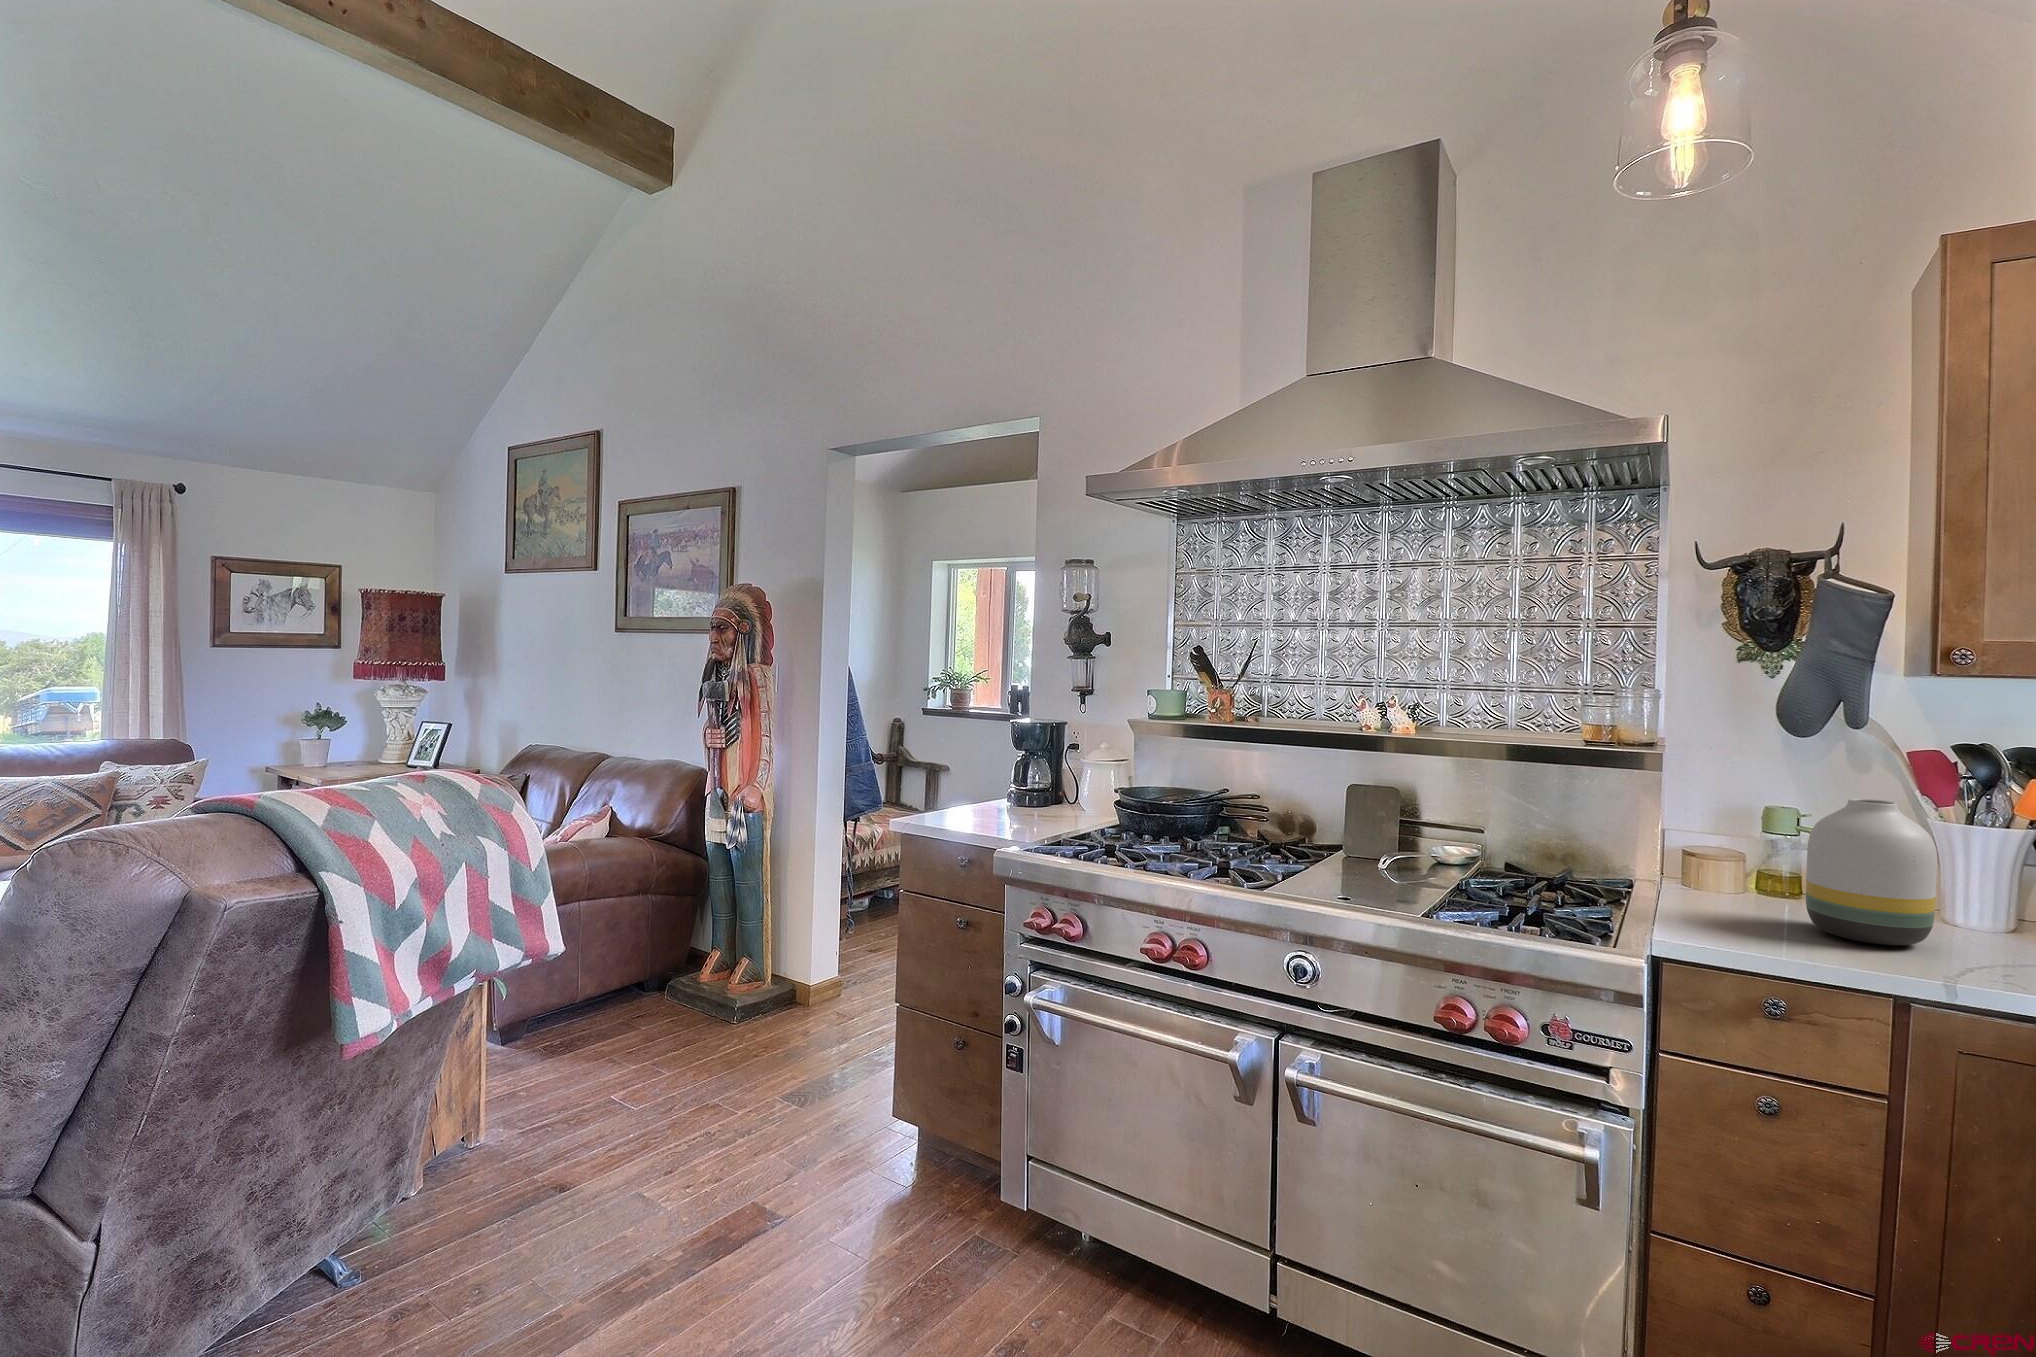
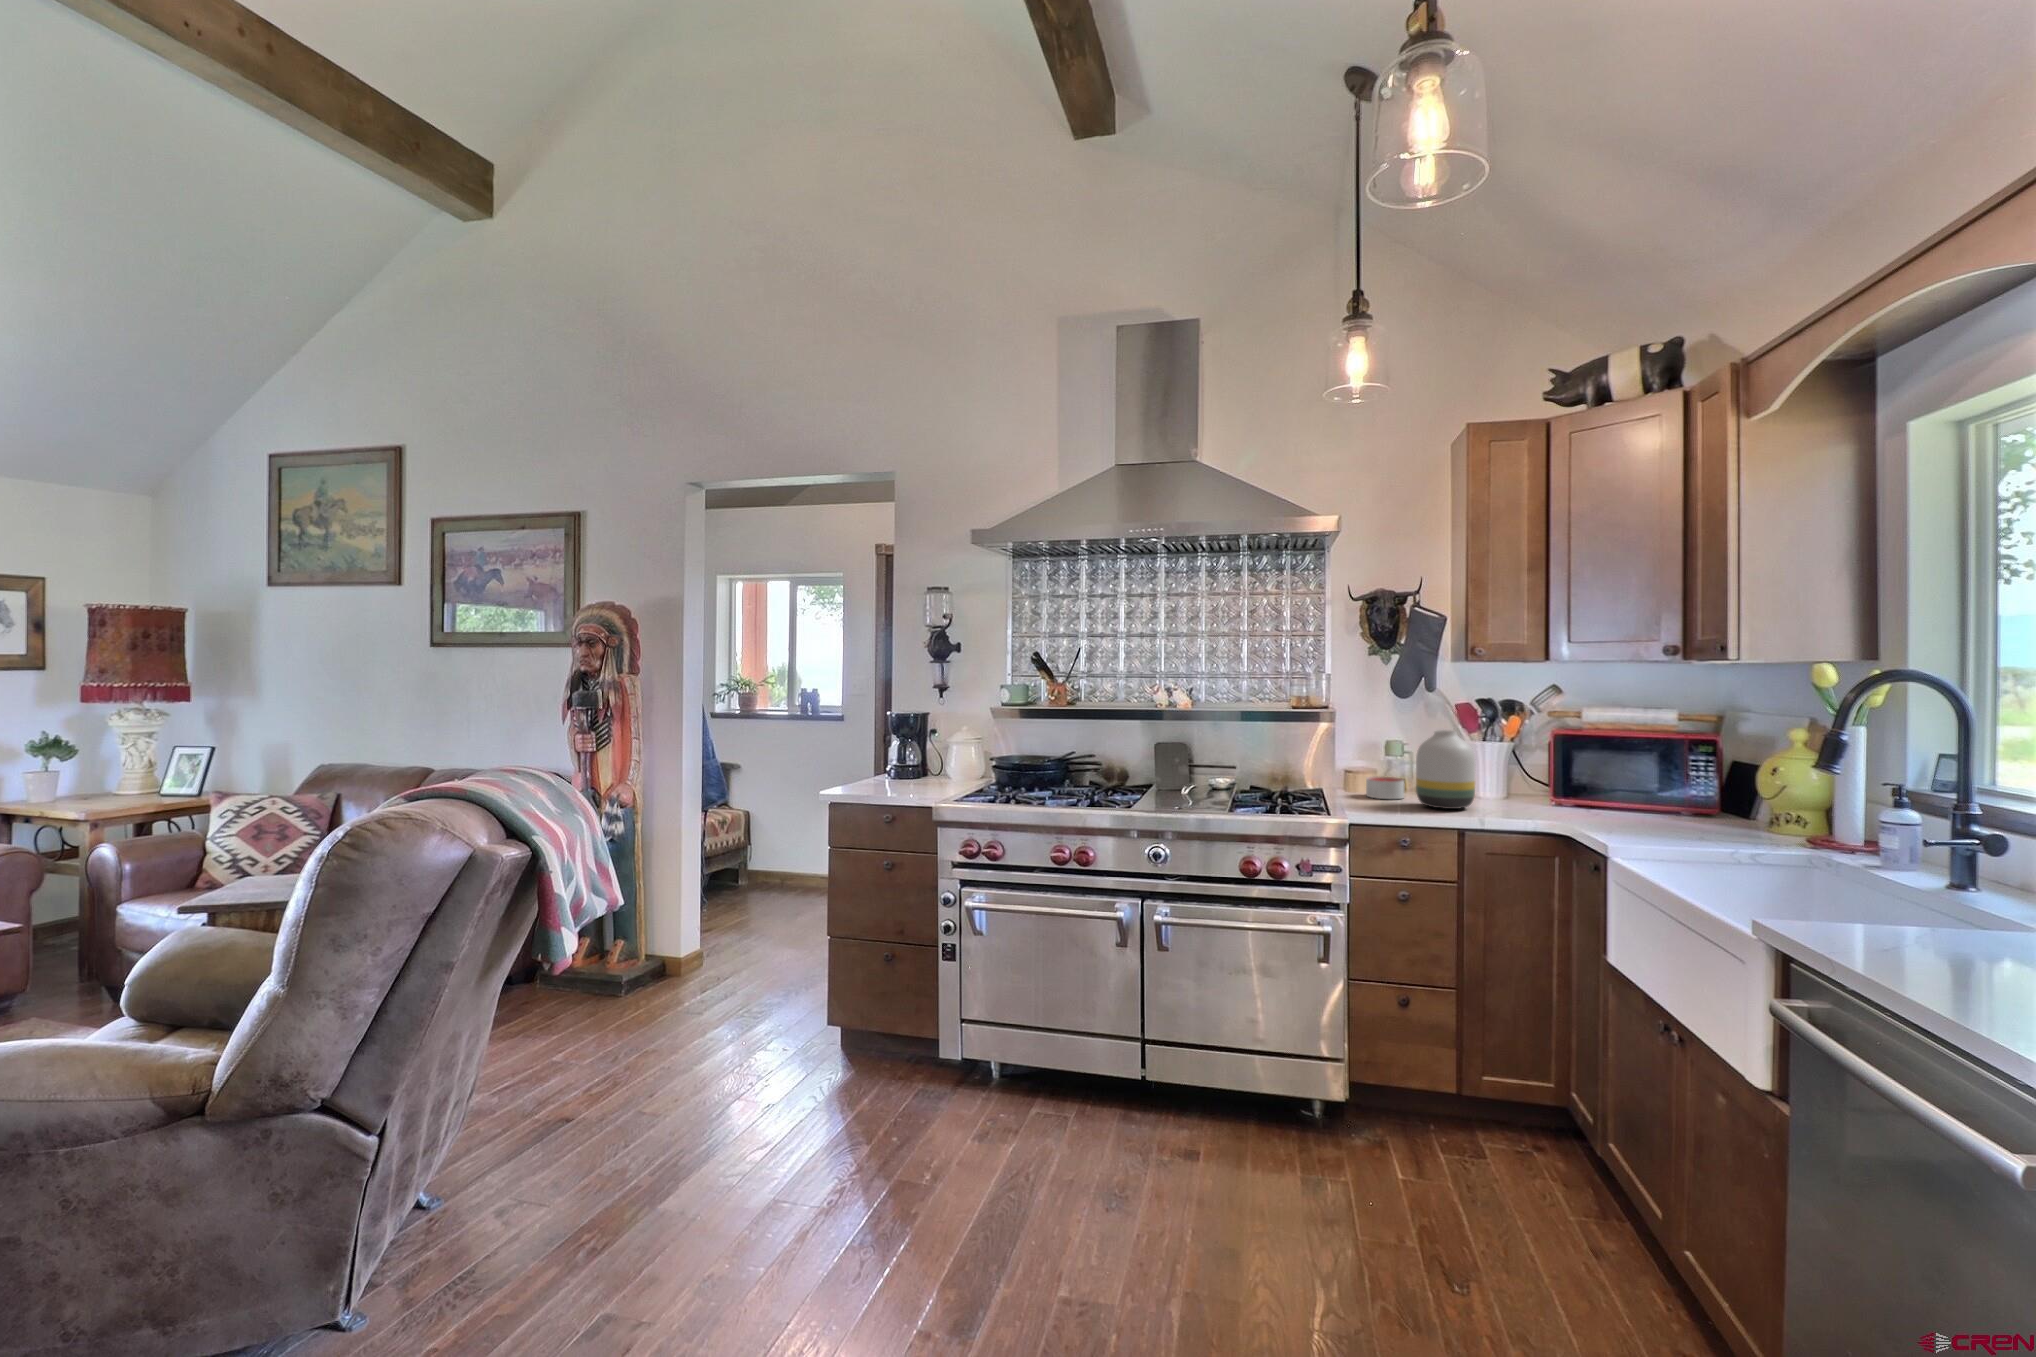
candle: none [1714,865,1791,909] -> present [1366,777,1404,799]

